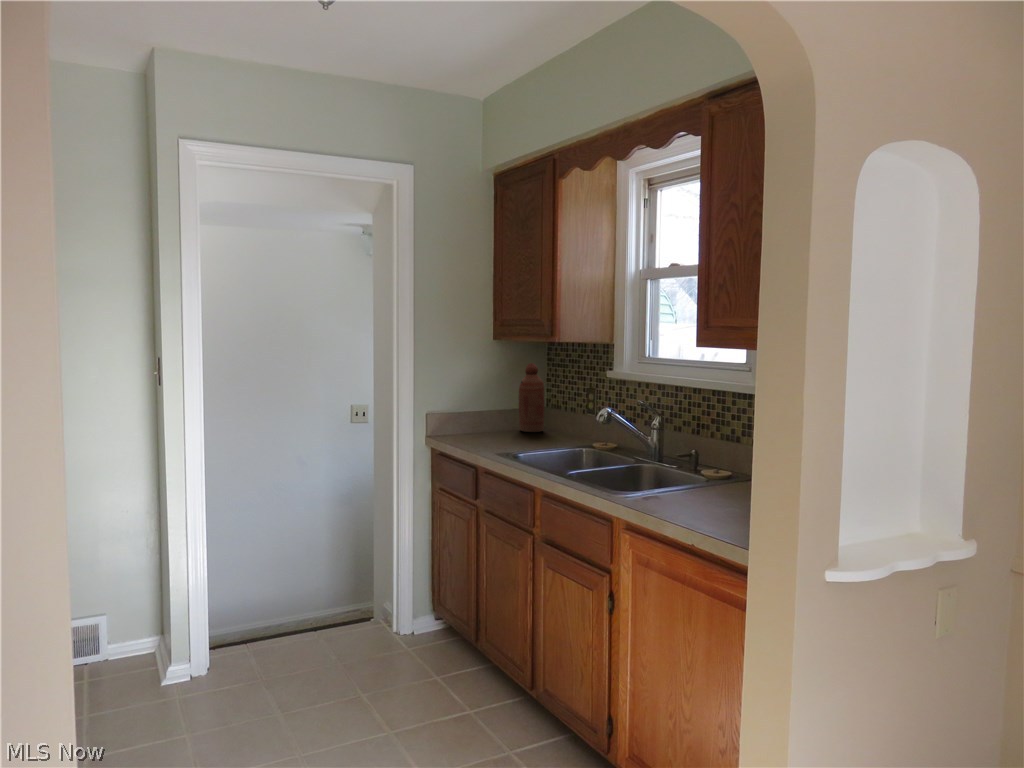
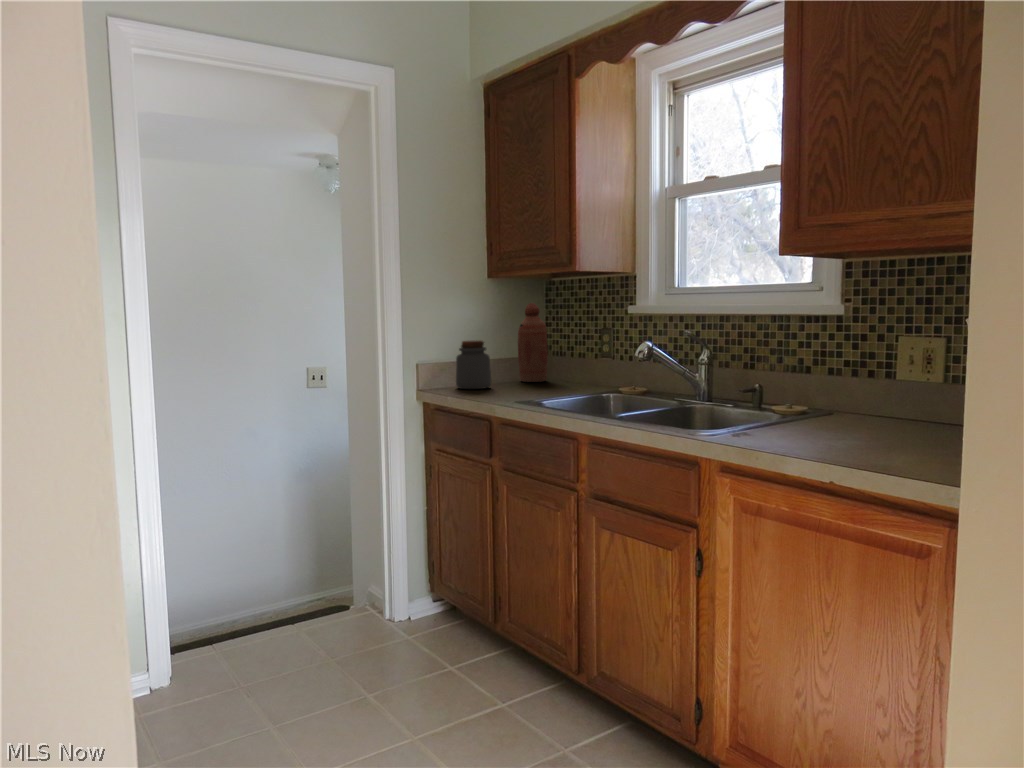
jar: none [458,396,489,438] -> present [456,340,491,389]

